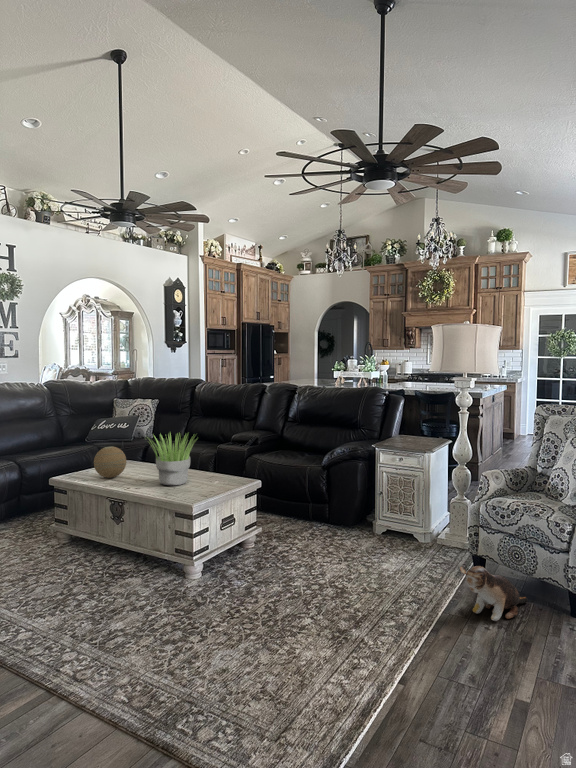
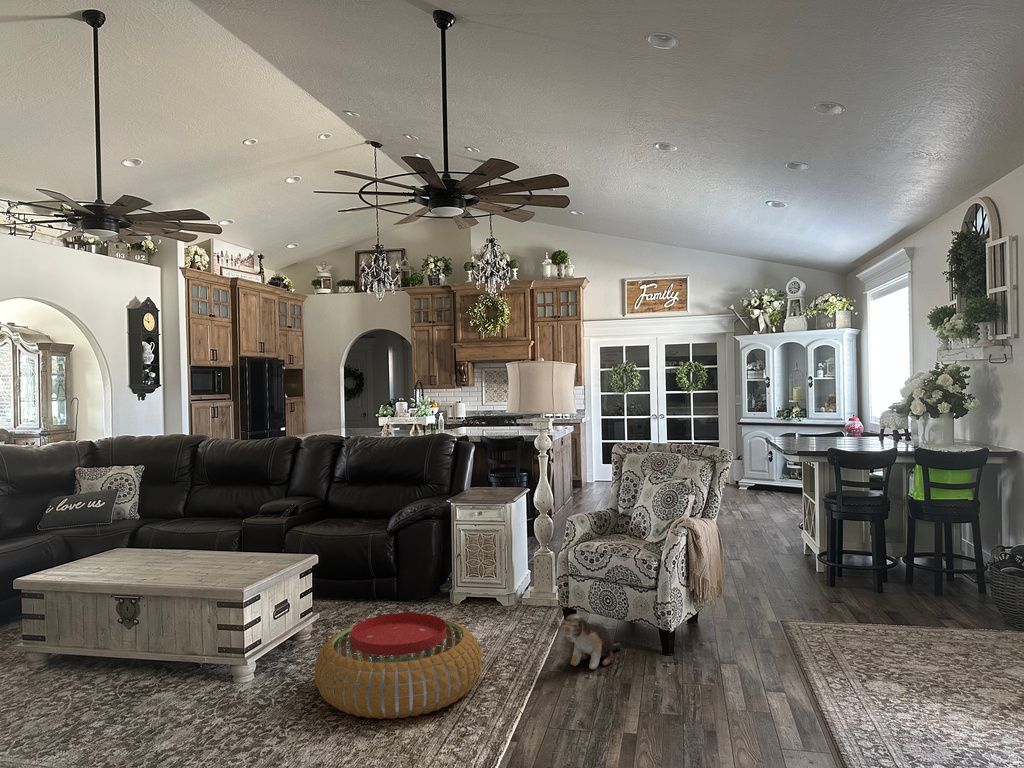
potted plant: present [150,433,195,486] -> none [162,501,240,571]
decorative orb: present [94,446,126,478] -> none [83,529,131,571]
pouf: none [239,541,385,639] -> present [314,613,482,719]

